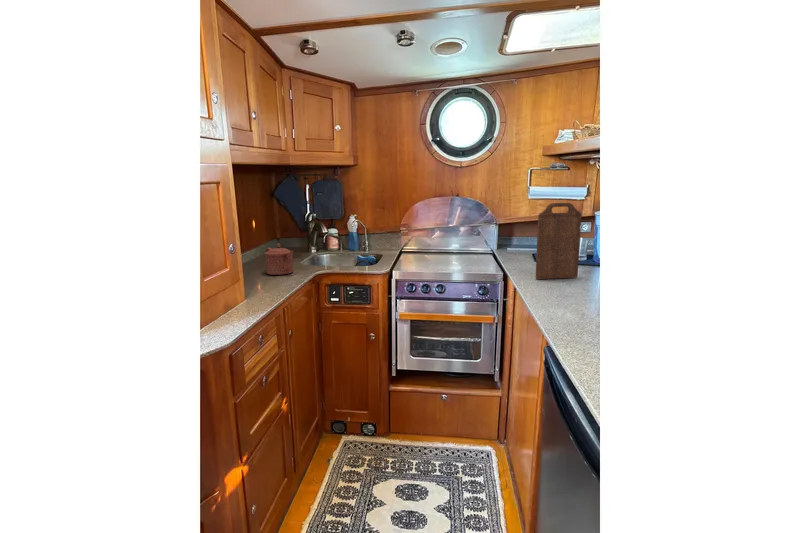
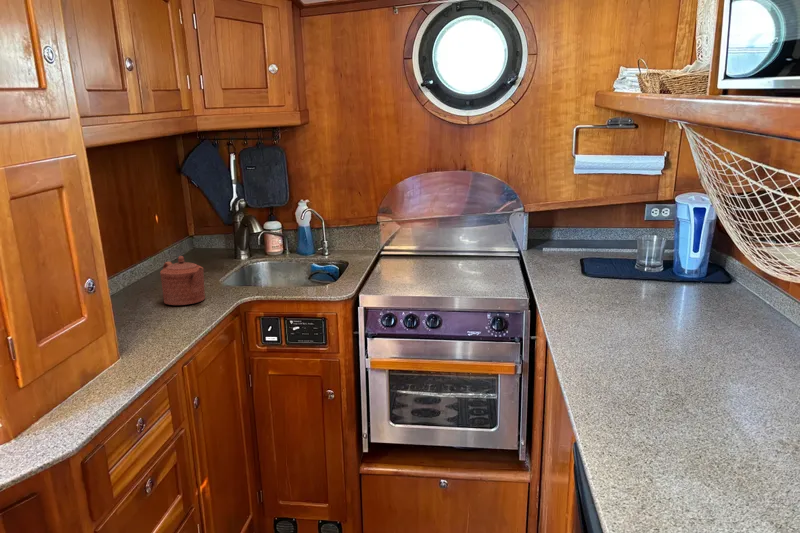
cutting board: present [536,203,581,279] -> none [576,191,647,310]

